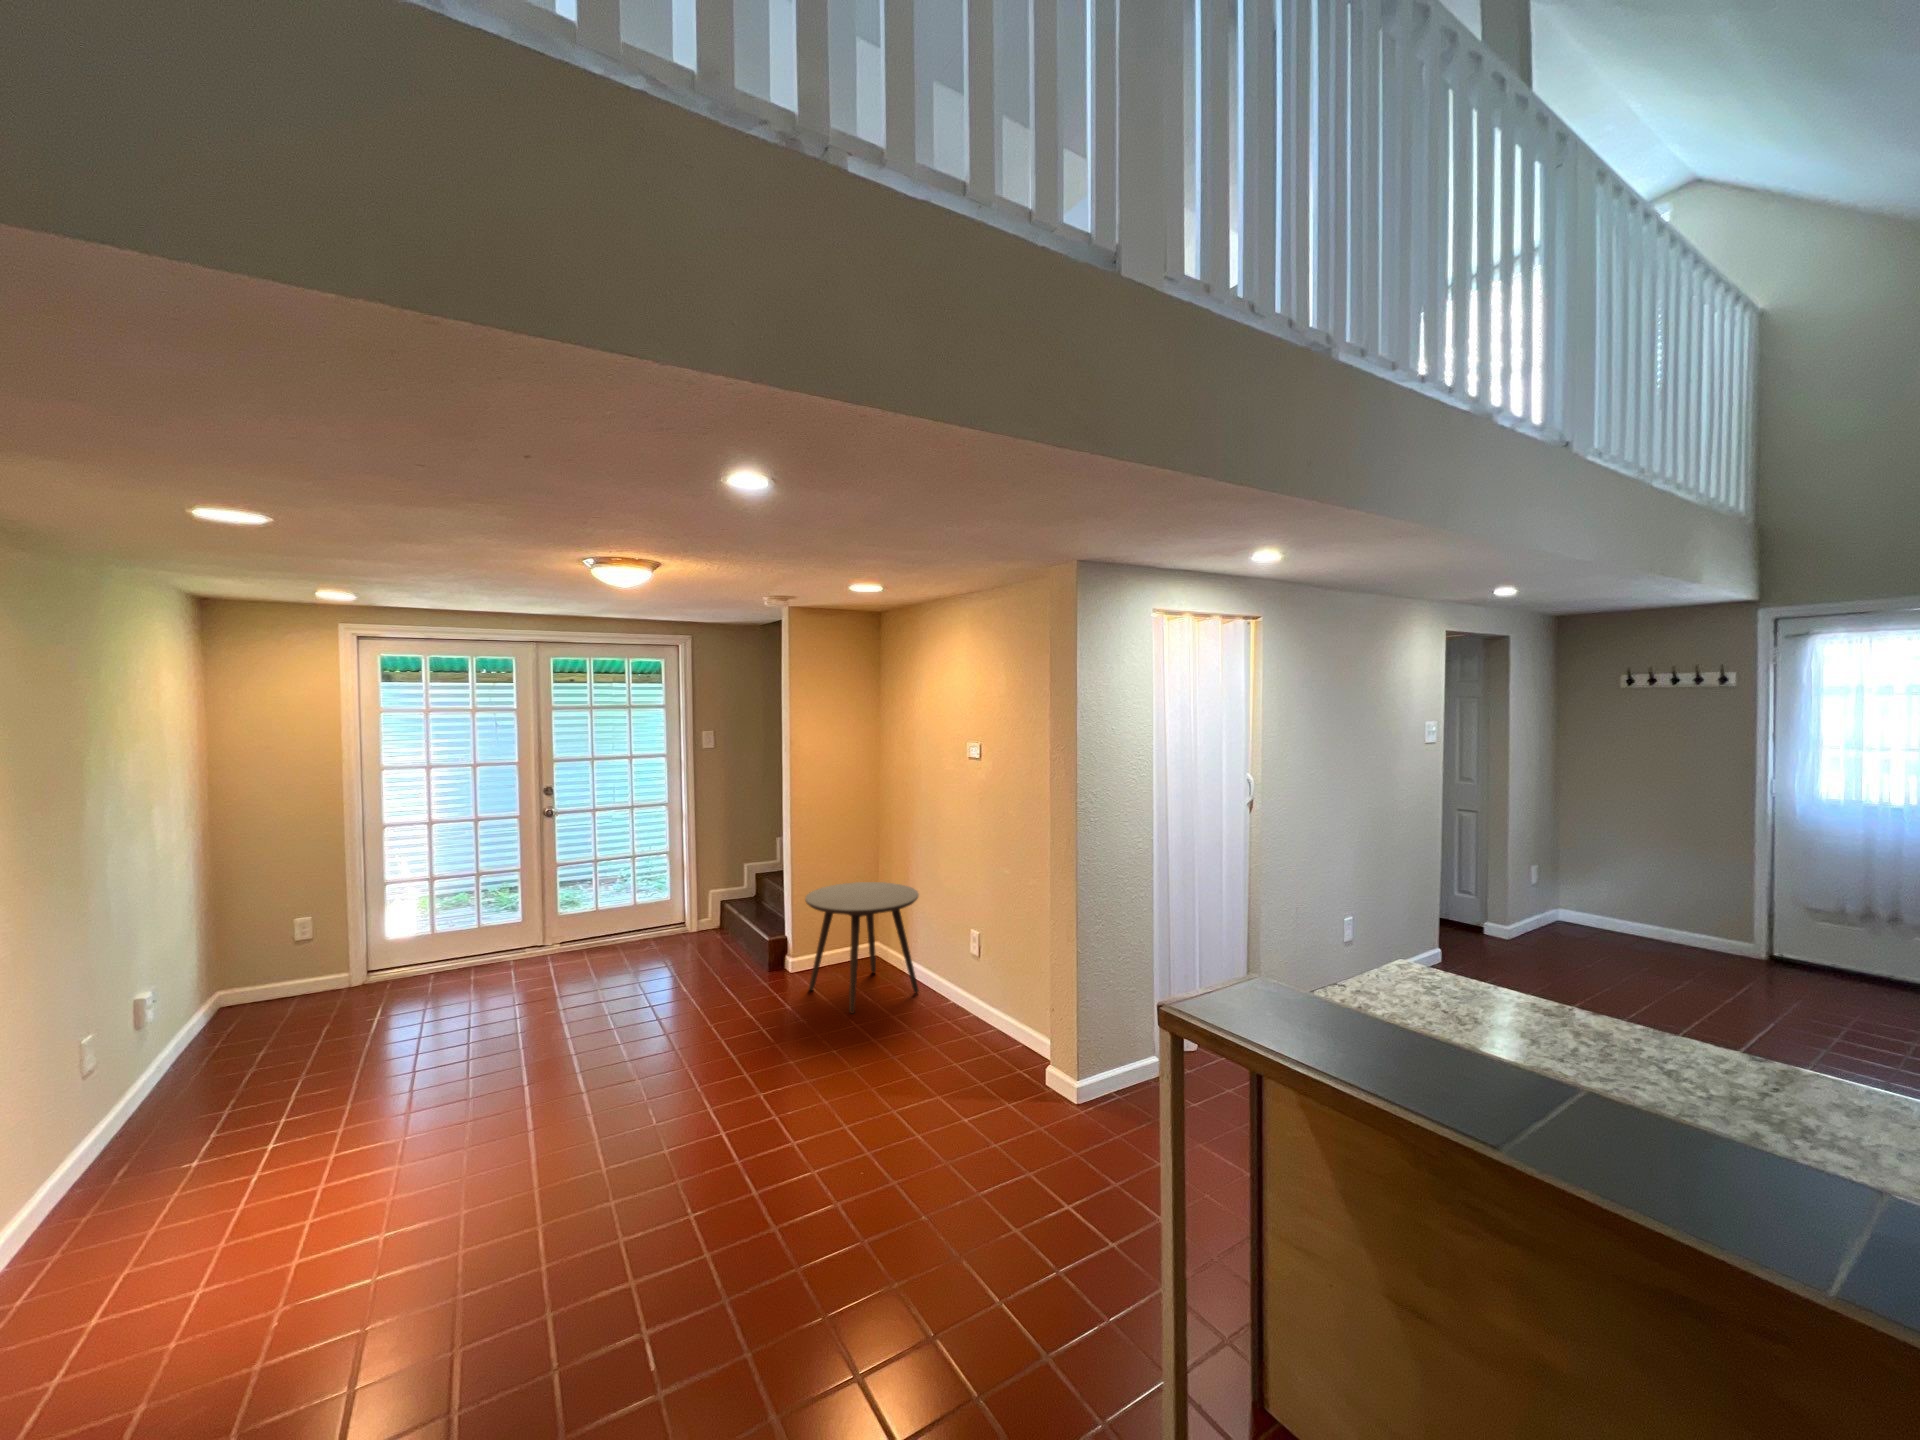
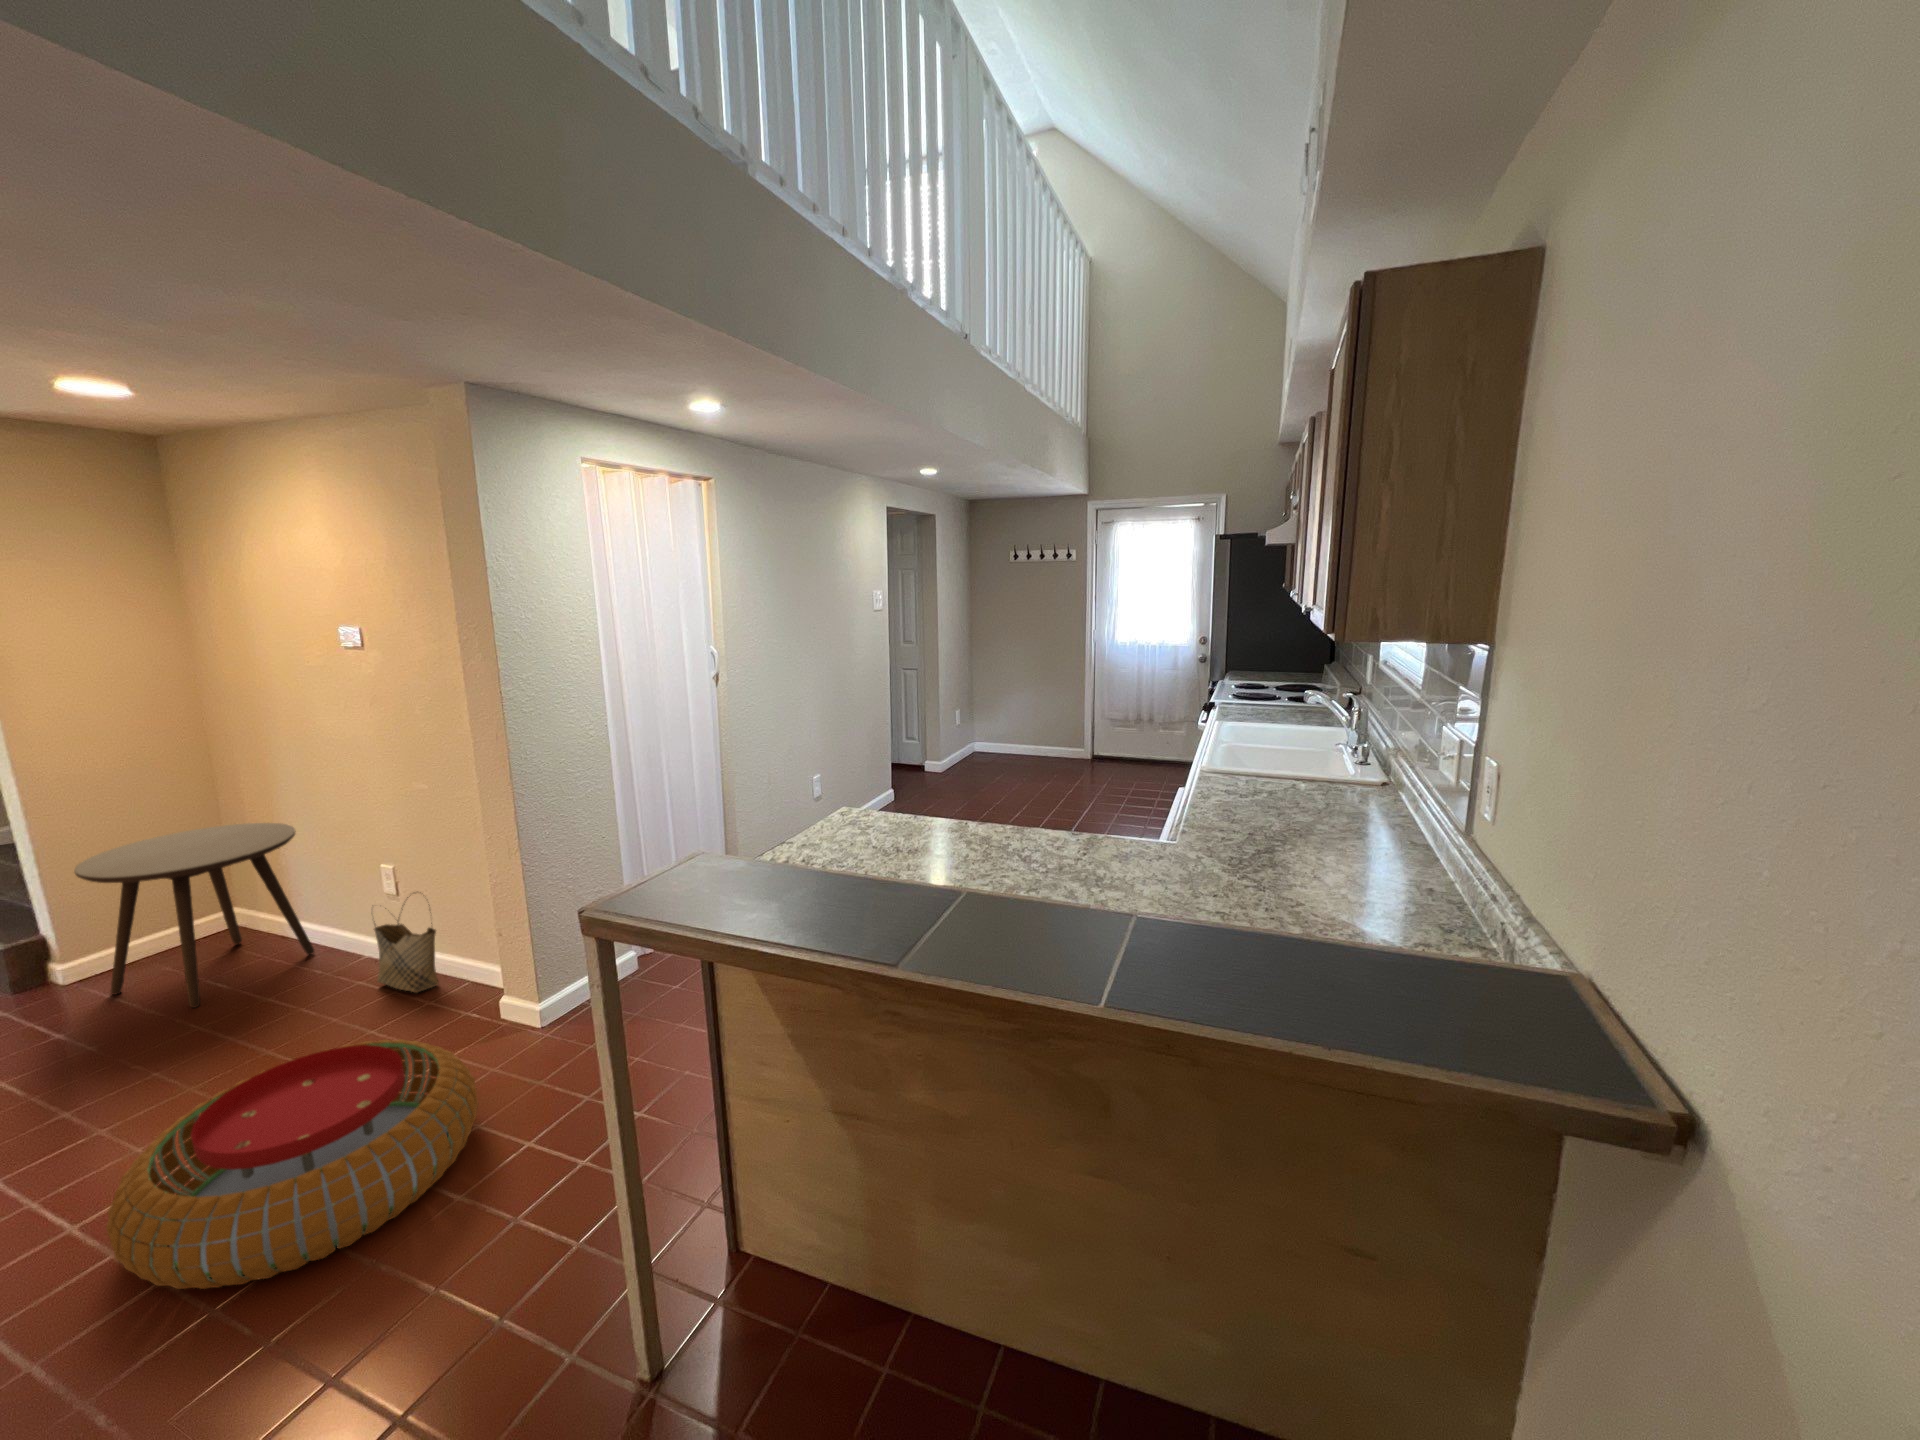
woven basket: none [959,960,1004,1045] -> present [374,897,438,992]
pouf: none [820,1071,1037,1238] -> present [106,1039,478,1289]

